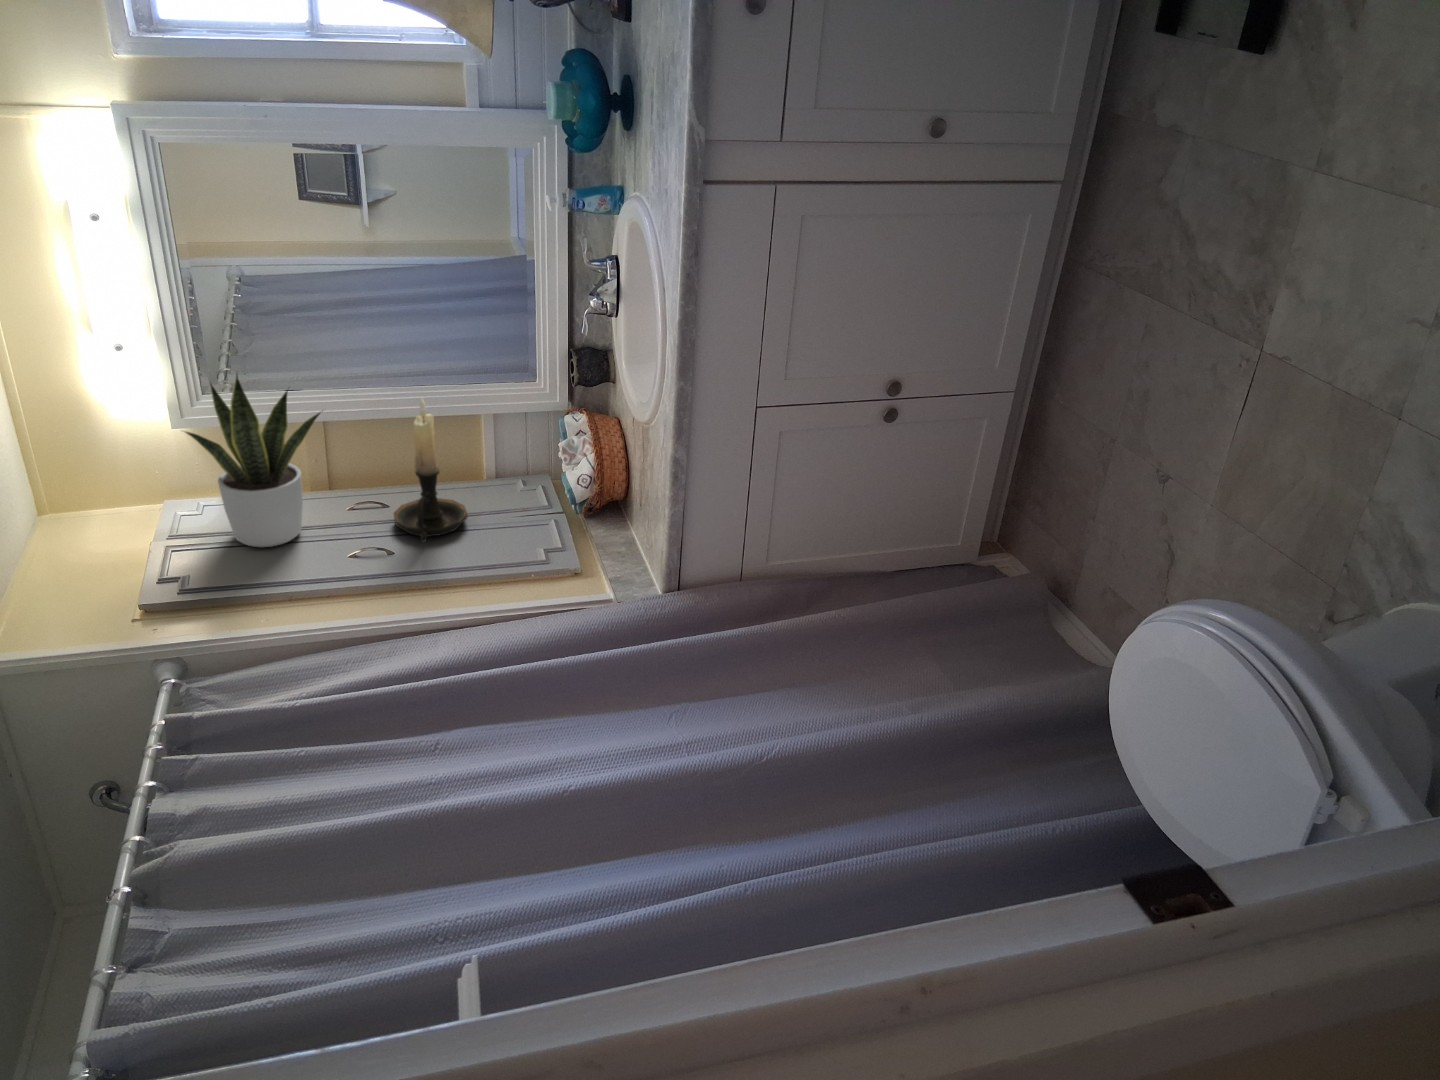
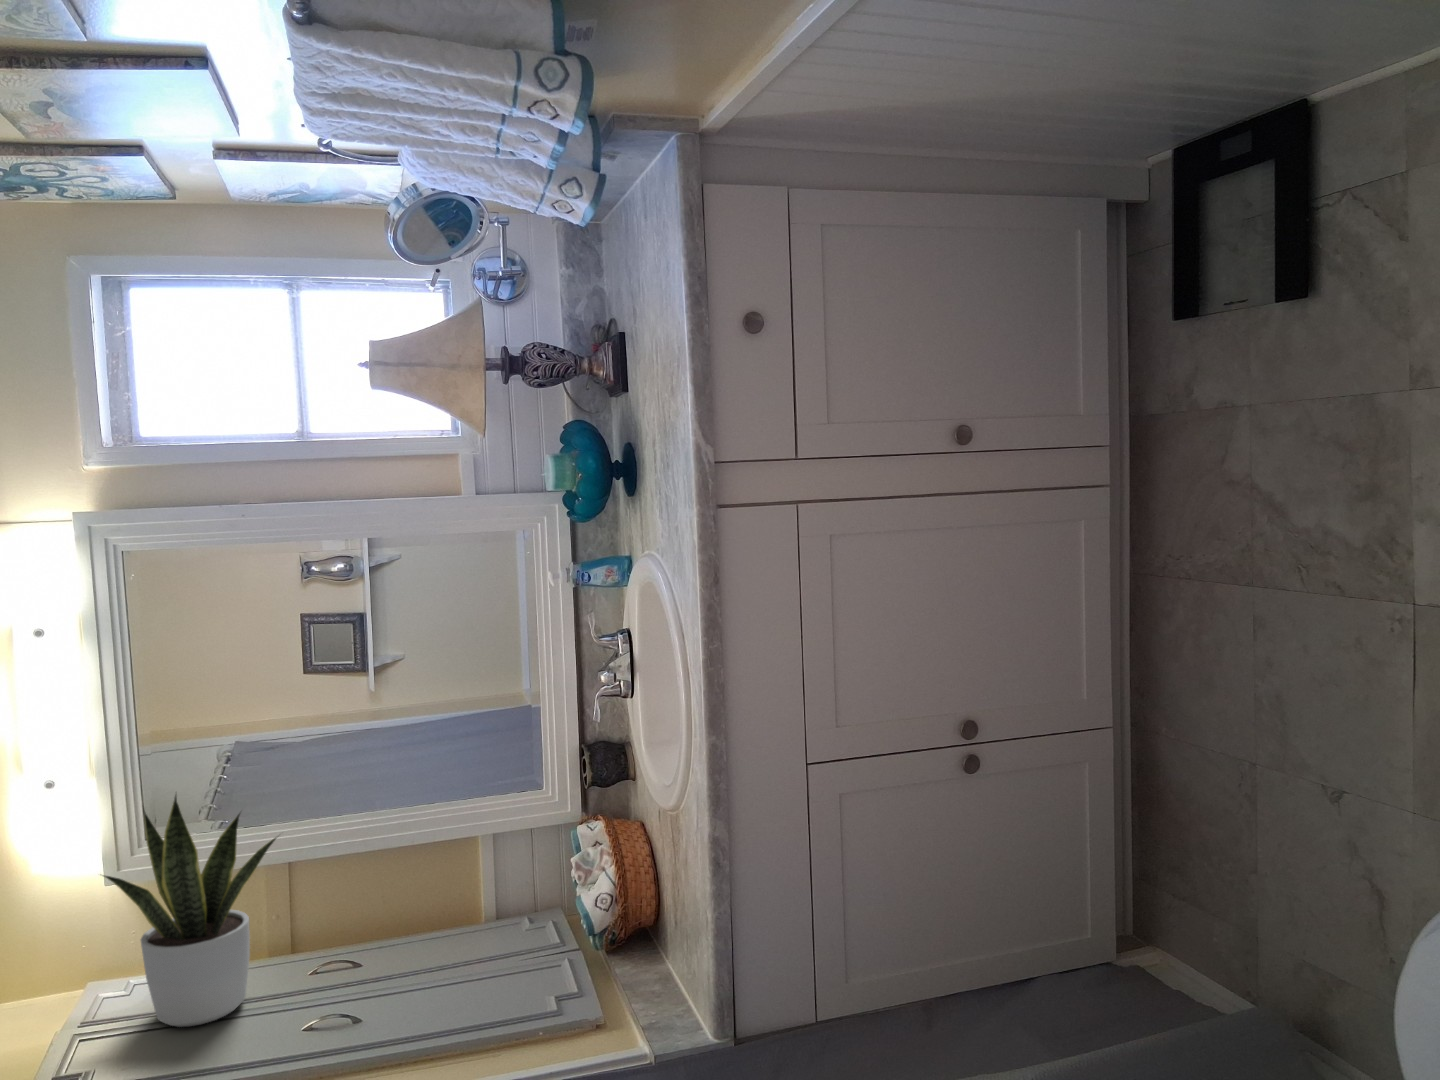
candle holder: present [394,399,467,542] -> none [366,807,459,1000]

